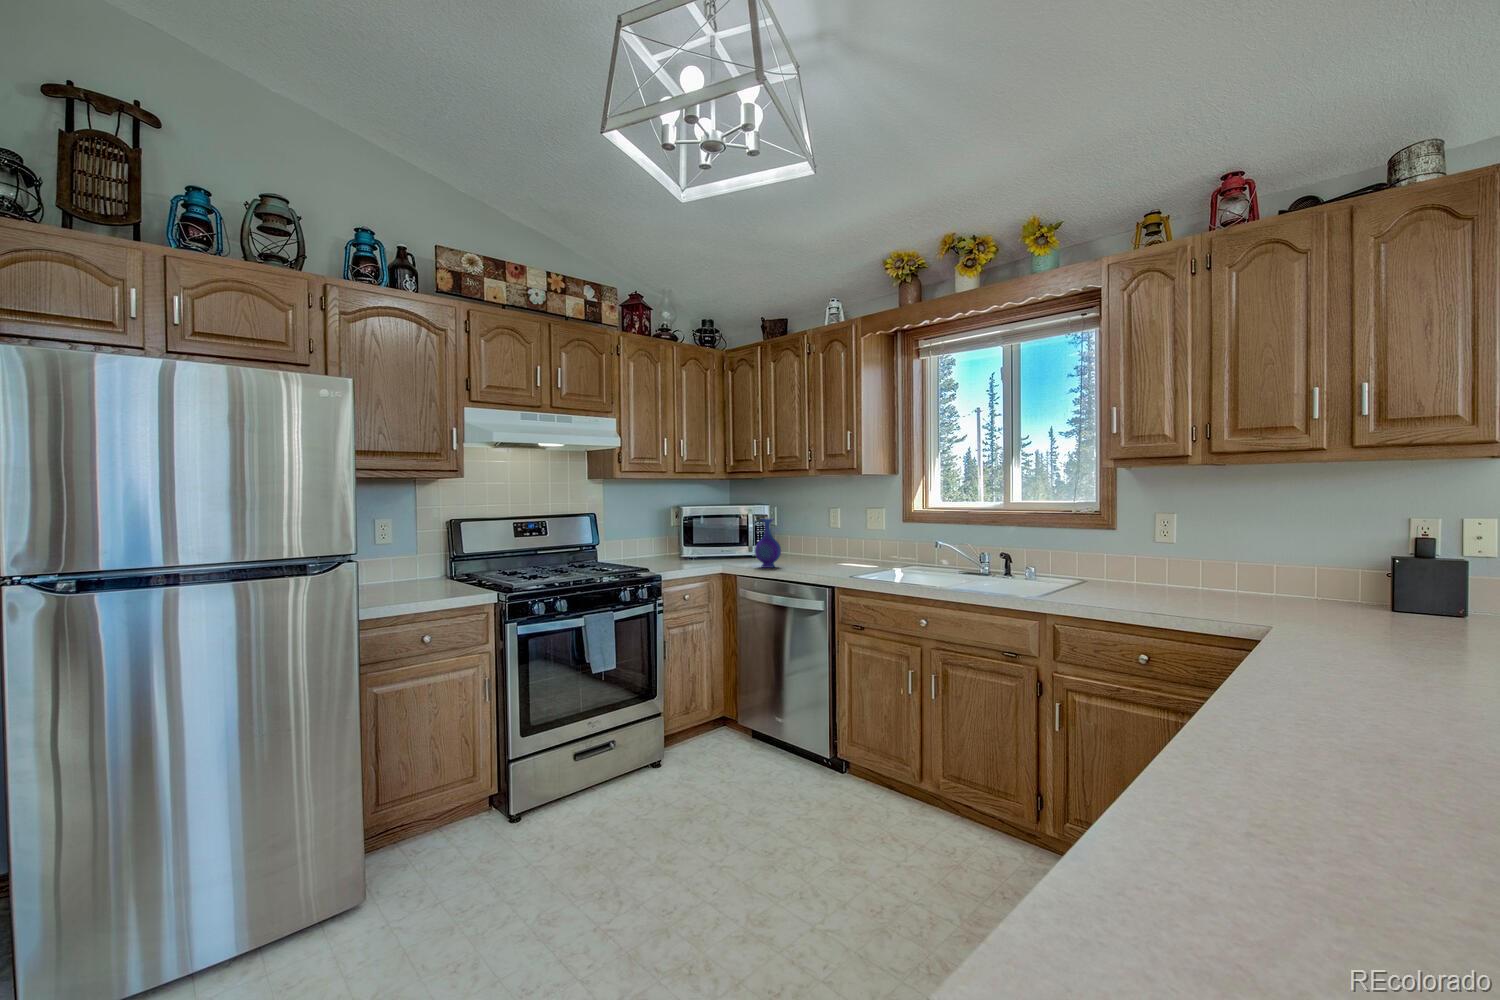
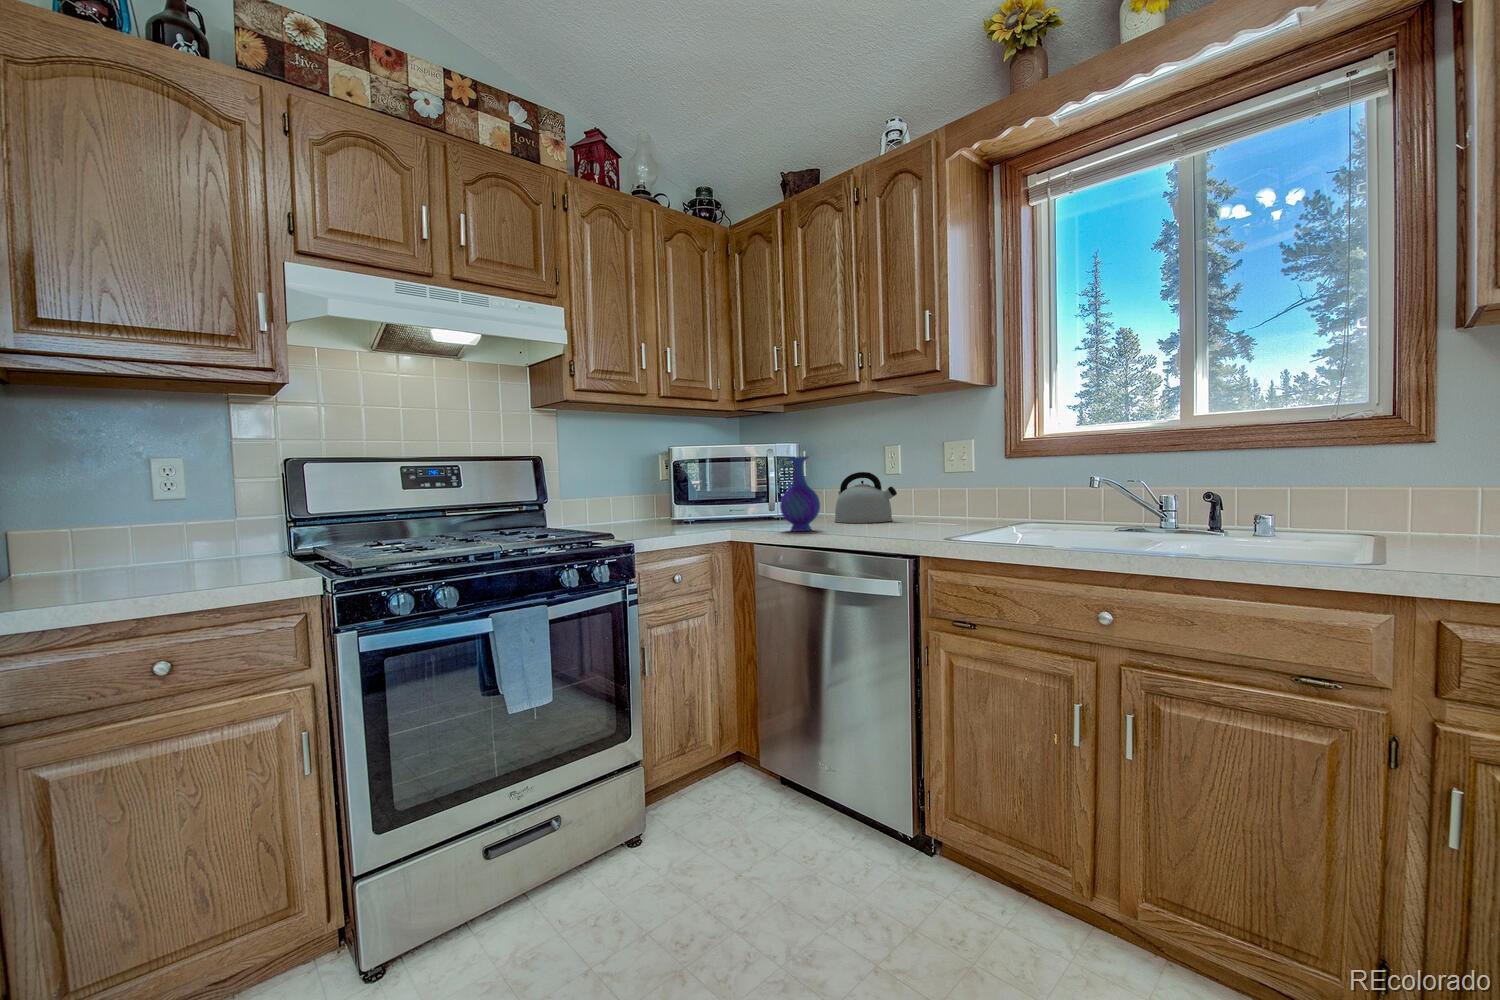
kettle: none [793,525,836,561] -> present [835,472,897,523]

